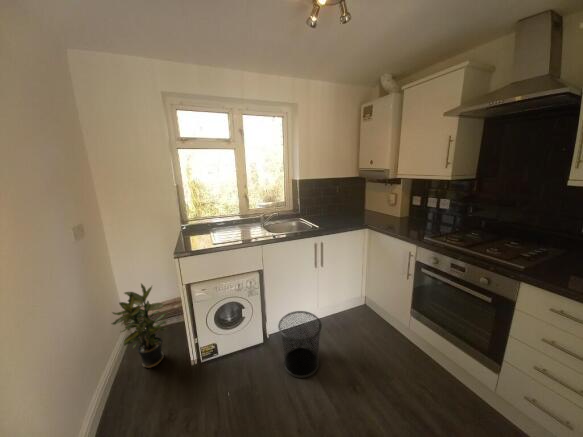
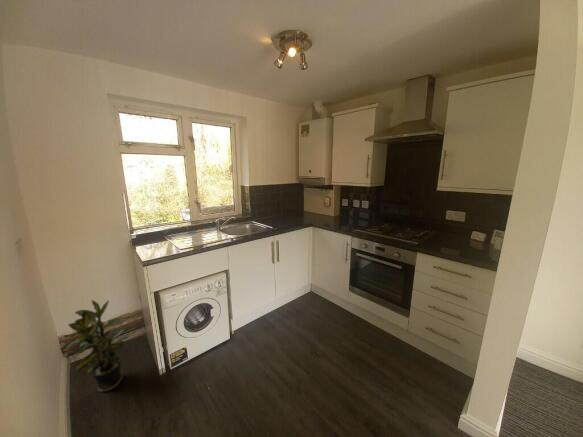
waste bin: present [278,311,322,378] -> none [249,301,287,358]

